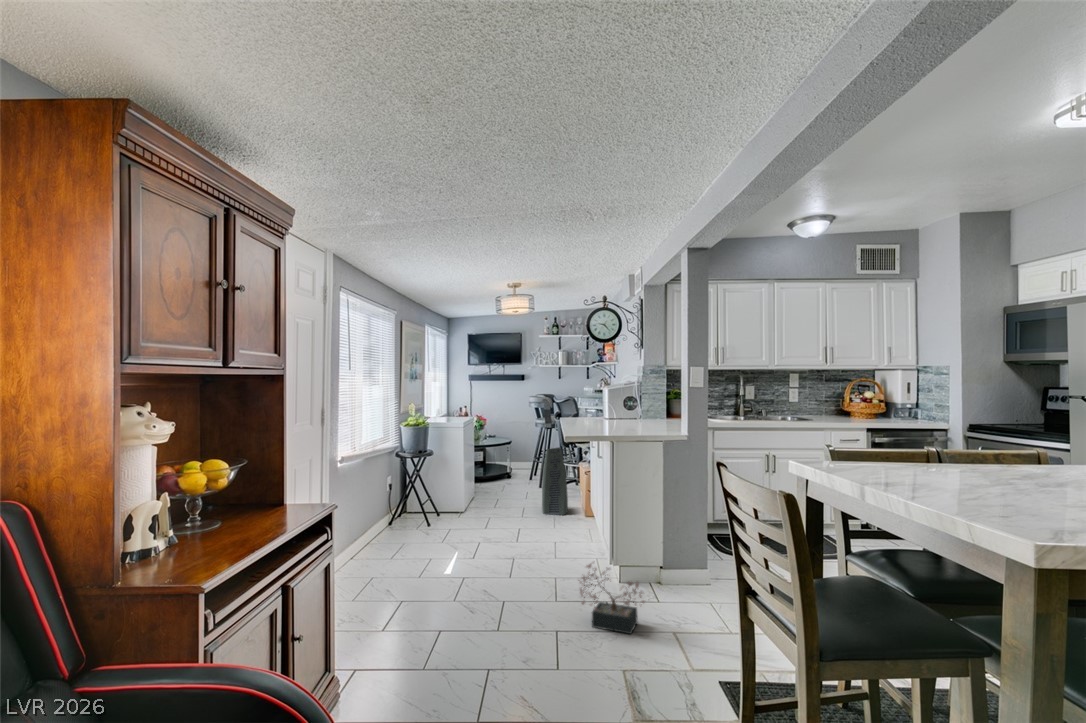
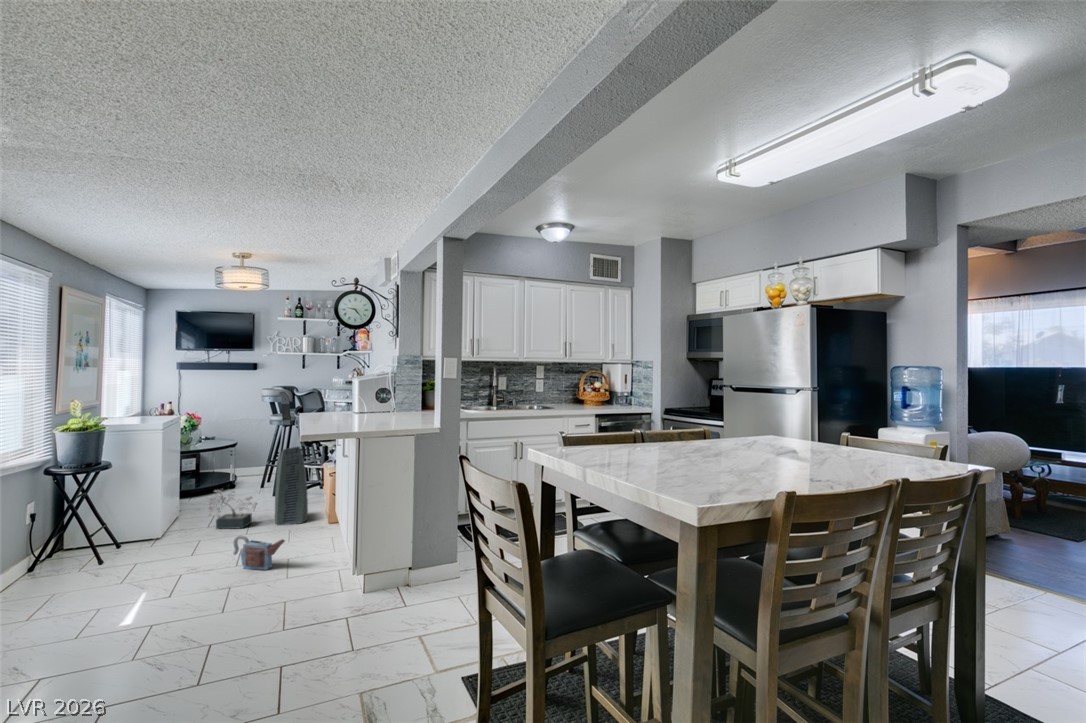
watering can: none [514,516,552,547] -> present [234,536,285,570]
decorative plant: present [580,564,645,634] -> present [209,490,257,529]

